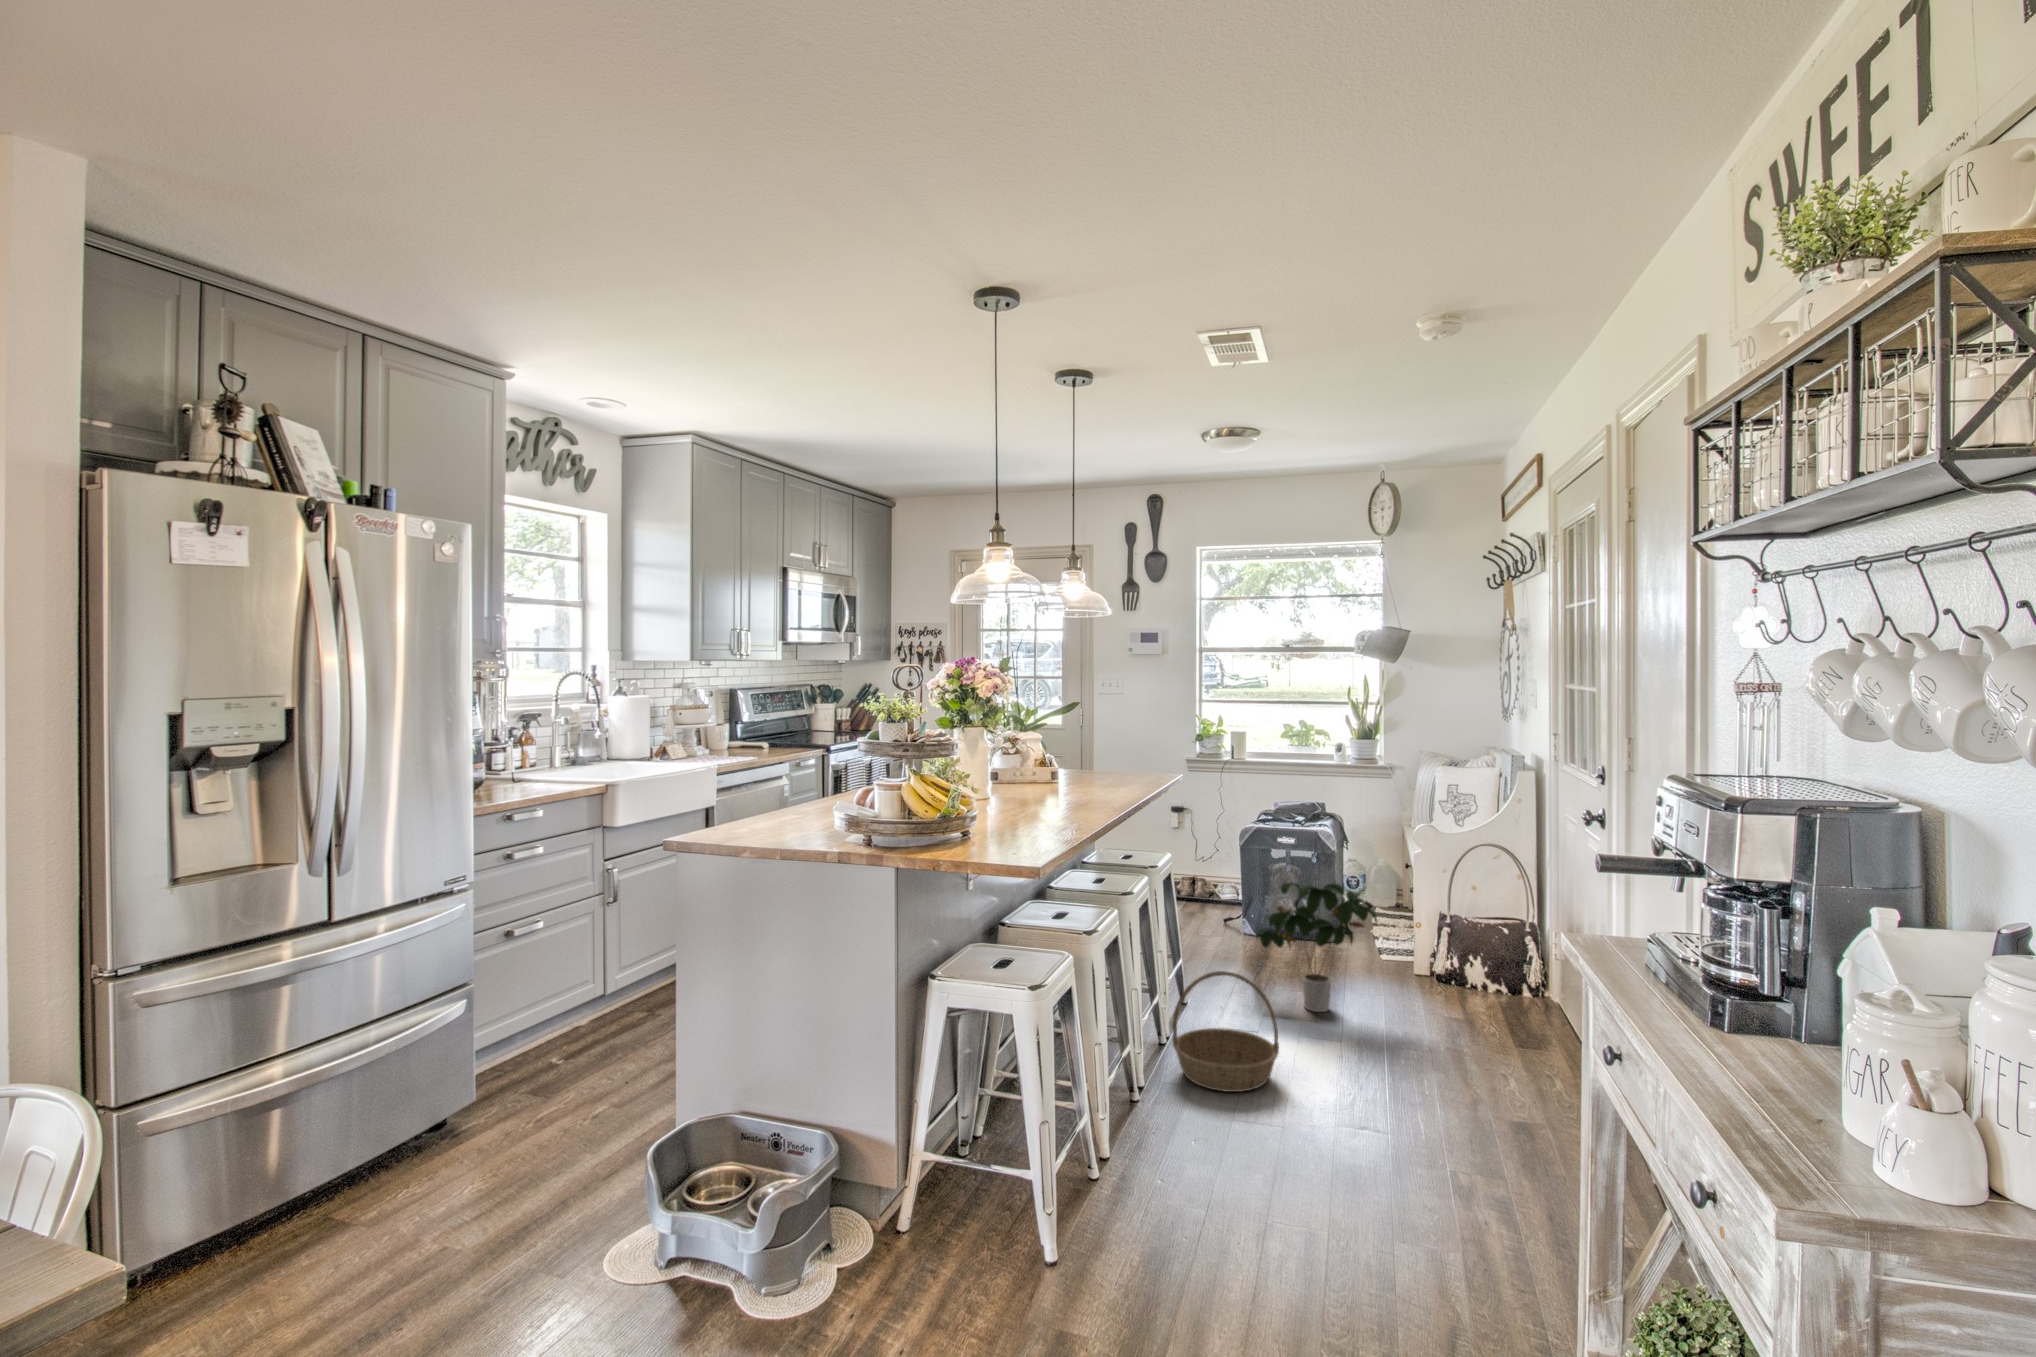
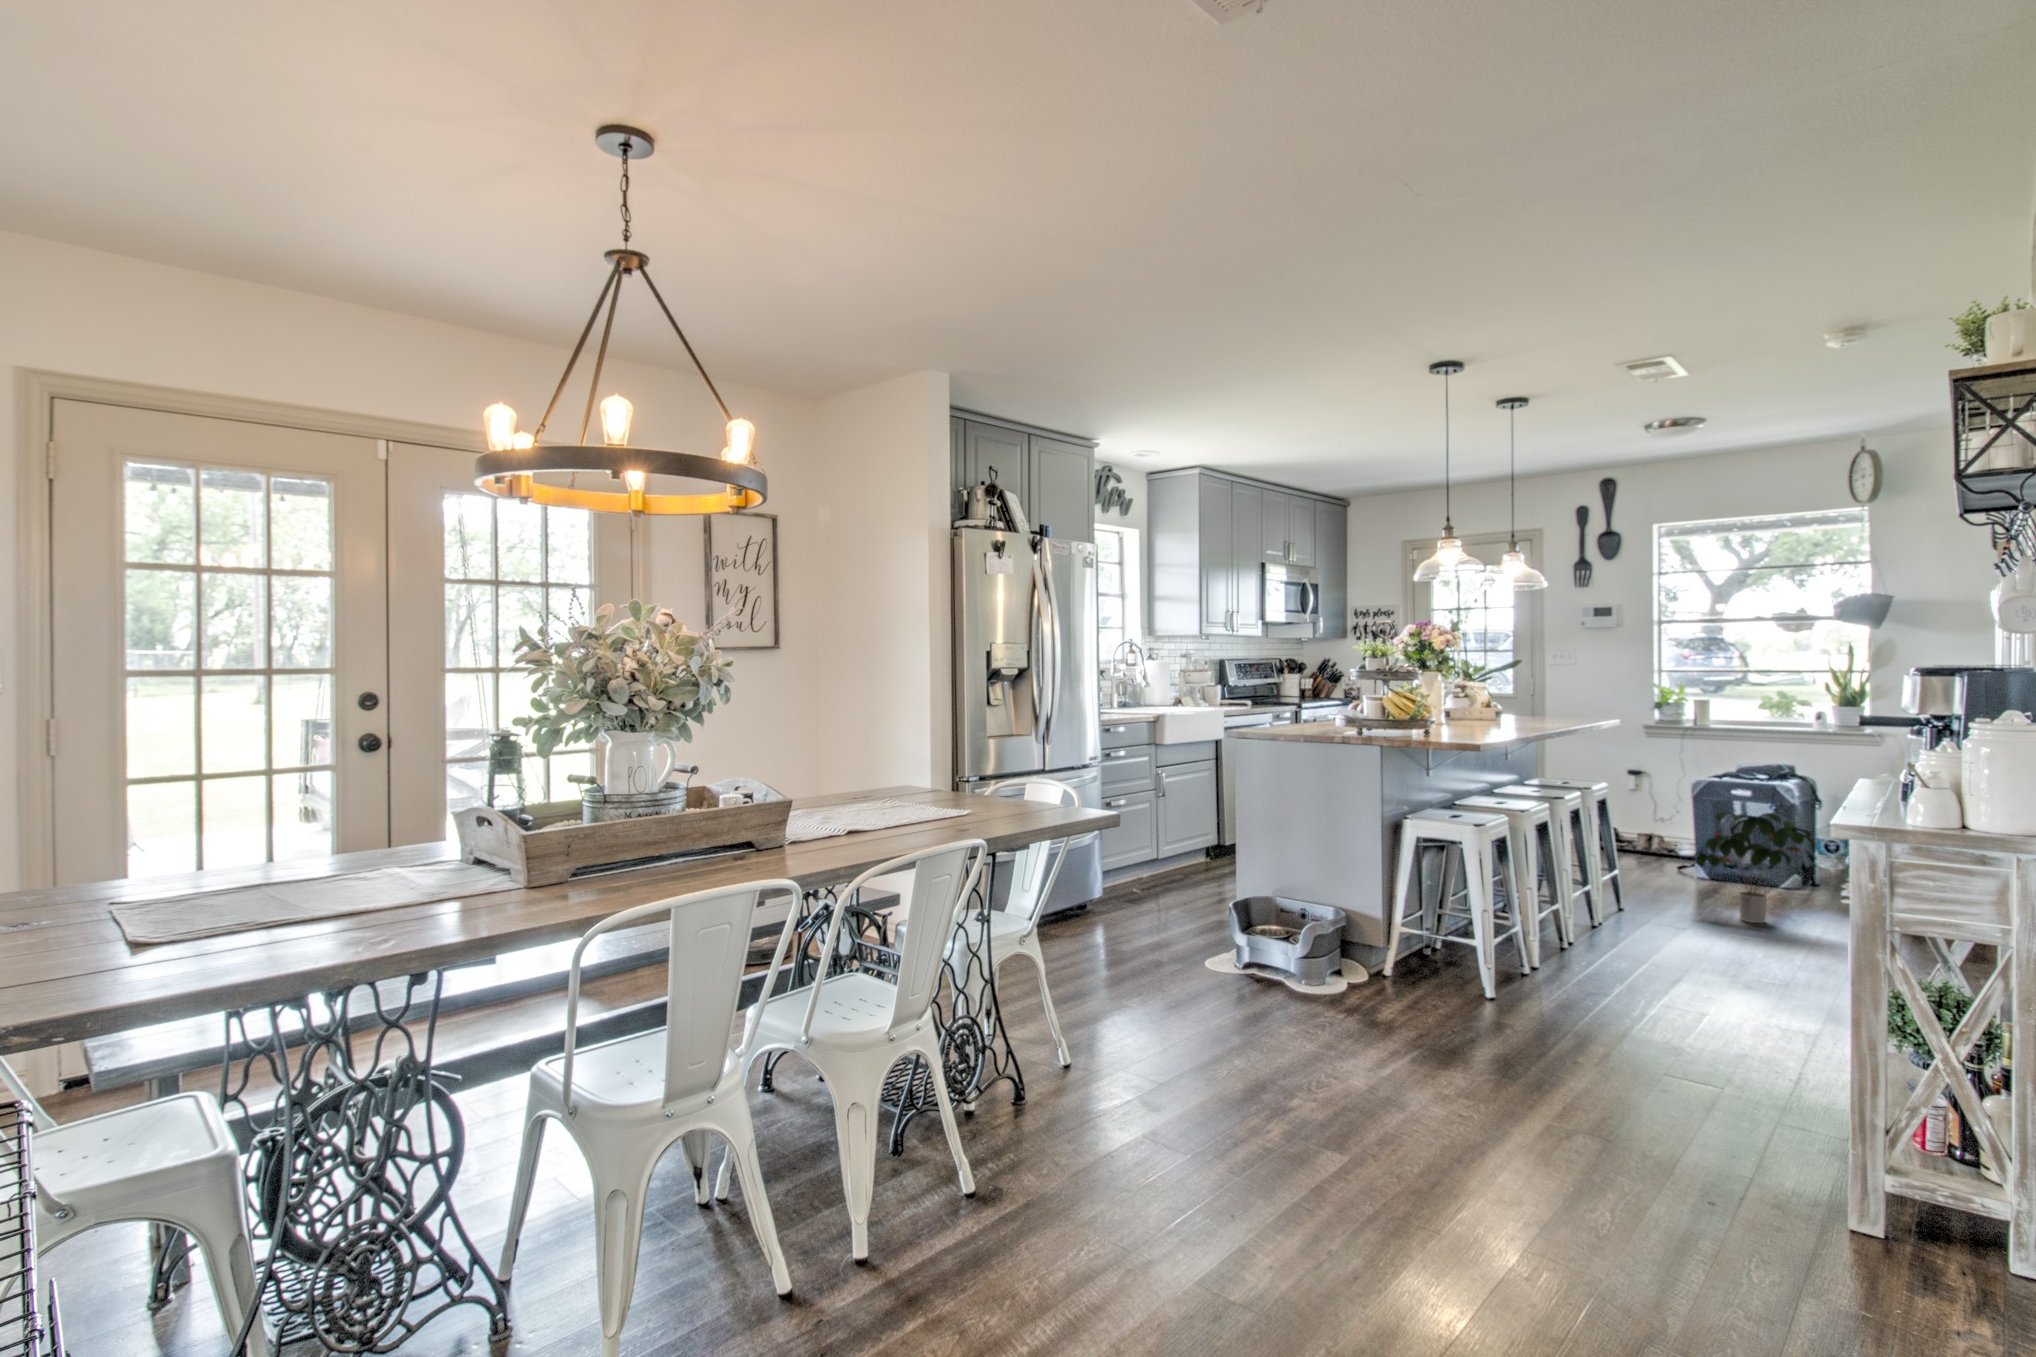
basket: present [1172,971,1279,1092] -> none [1599,861,1697,952]

